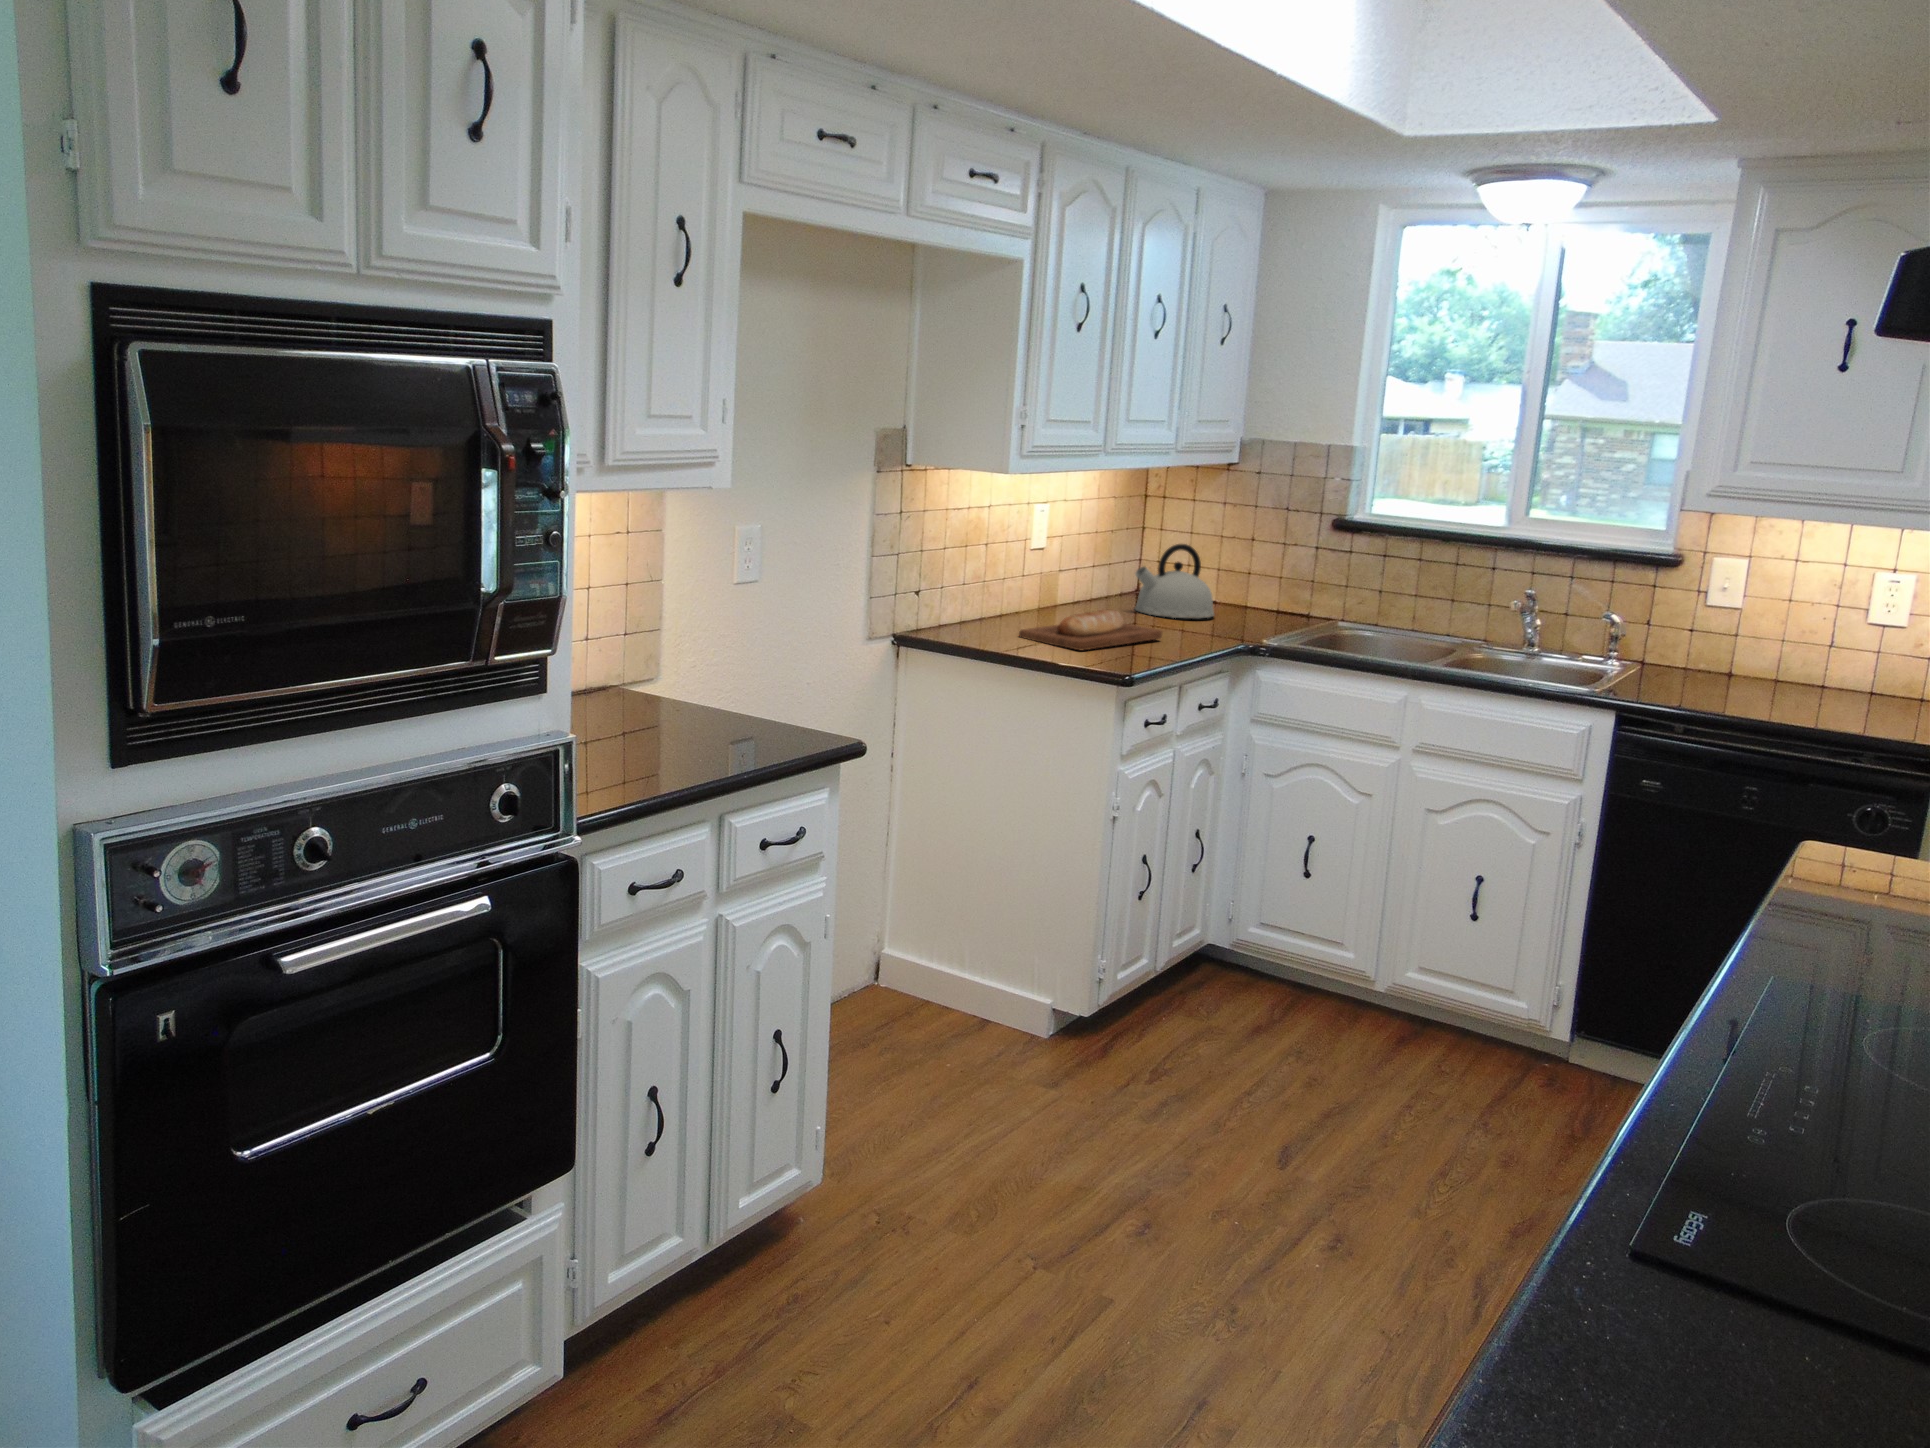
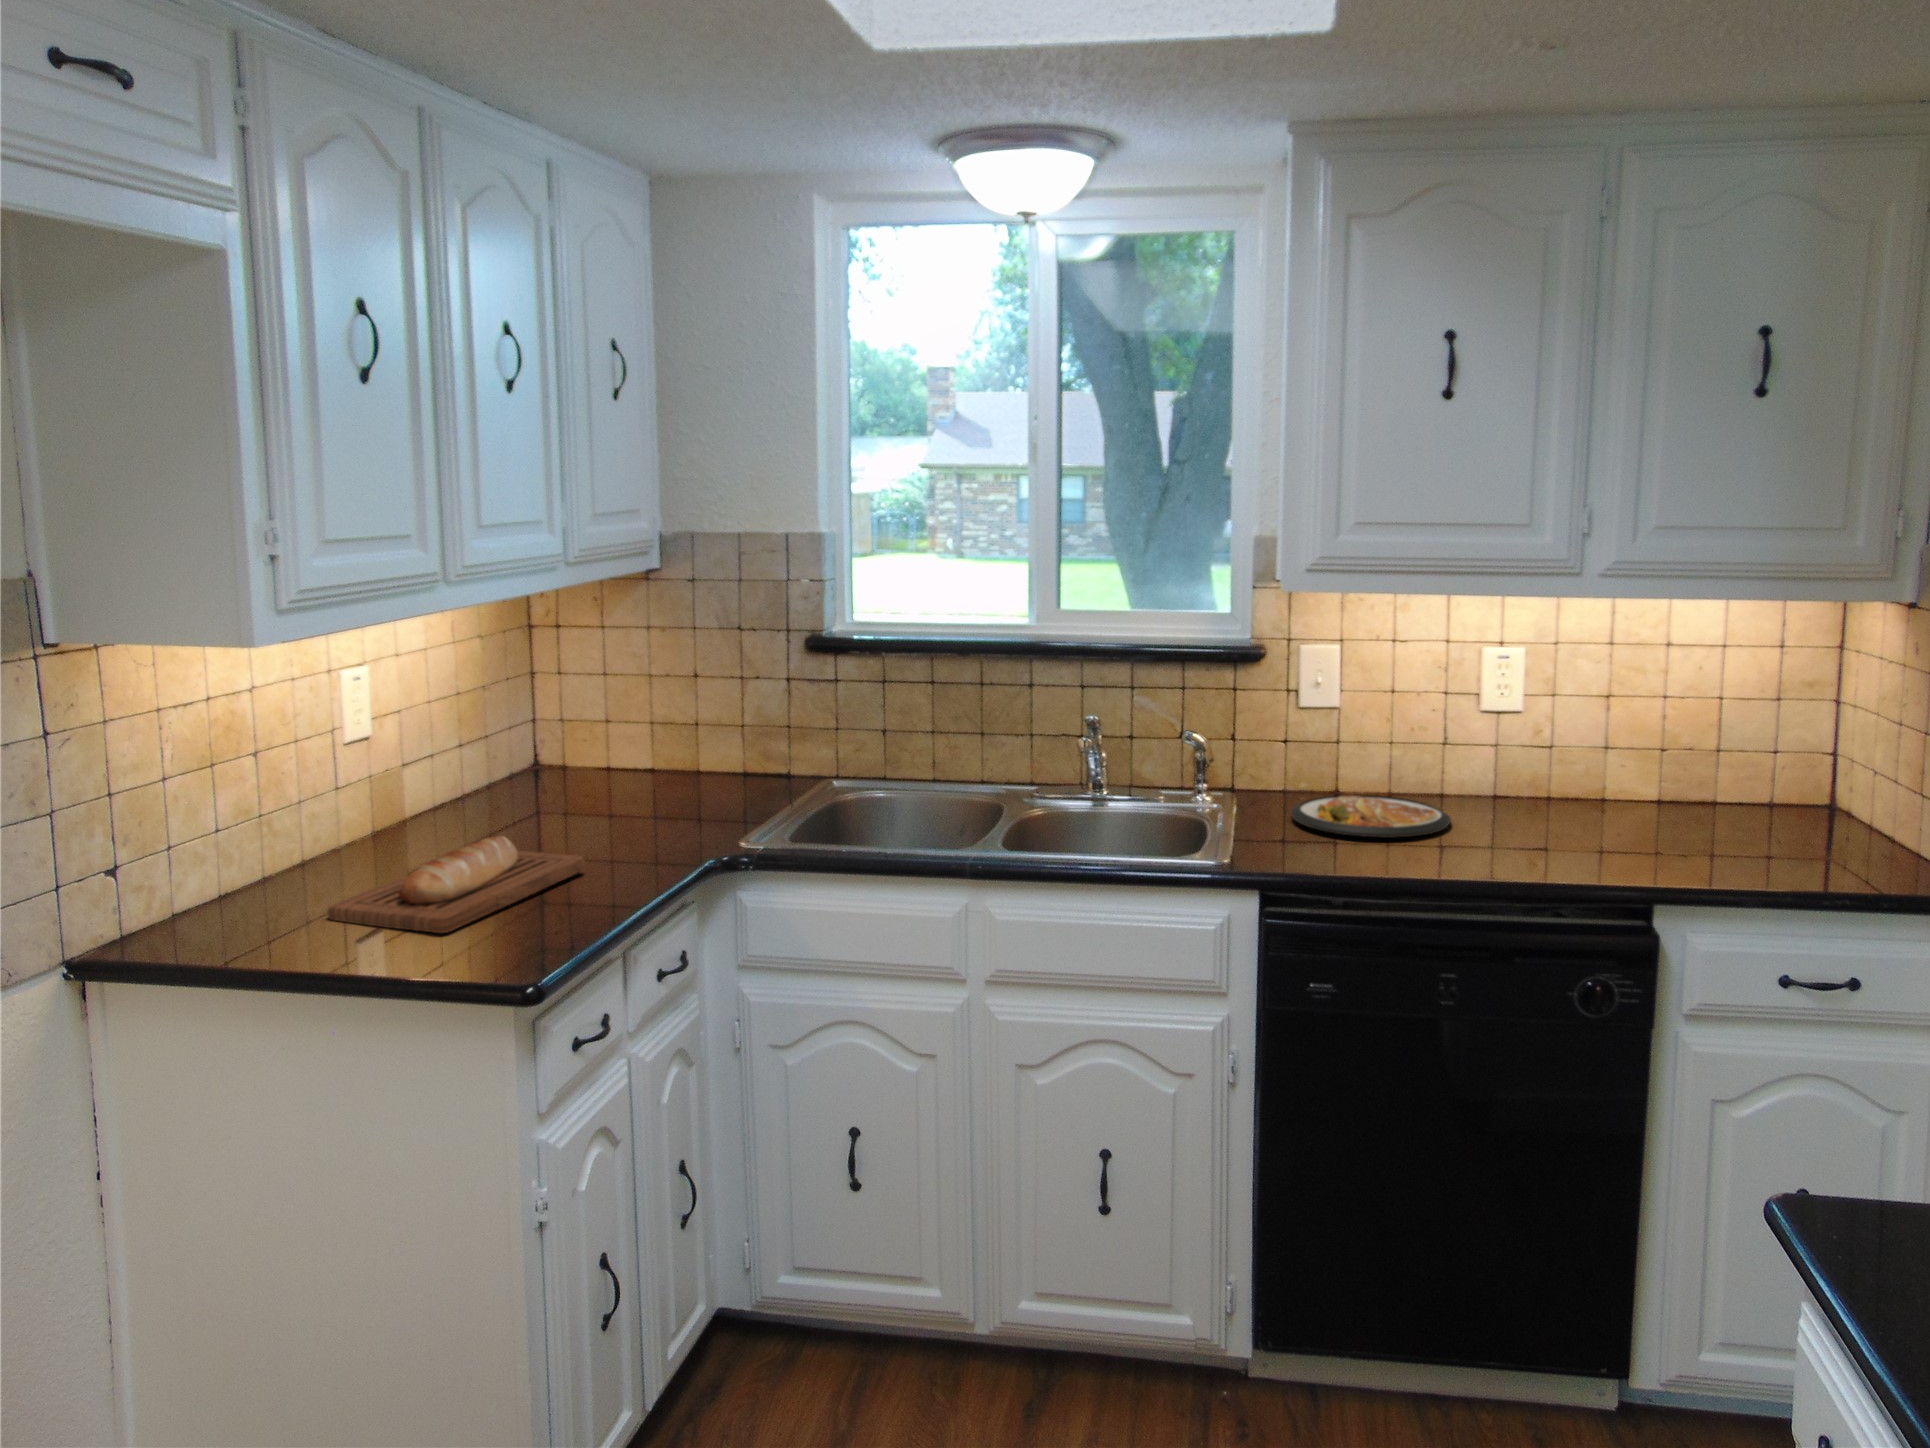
kettle: present [1135,544,1214,618] -> none [528,699,659,815]
dish: none [1673,671,1806,700] -> present [1291,795,1451,838]

